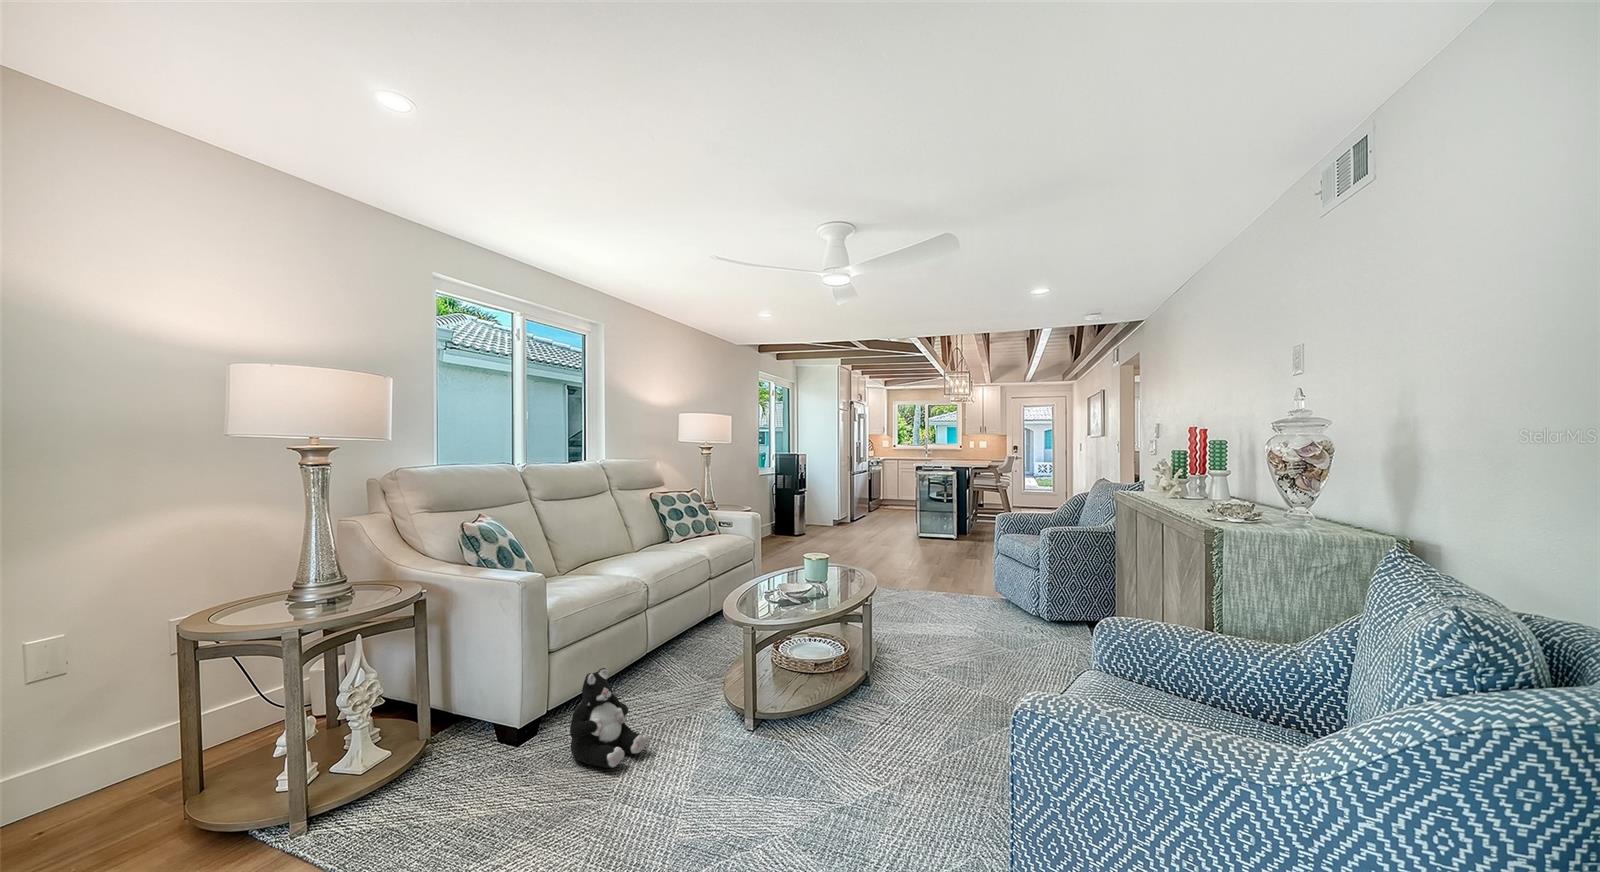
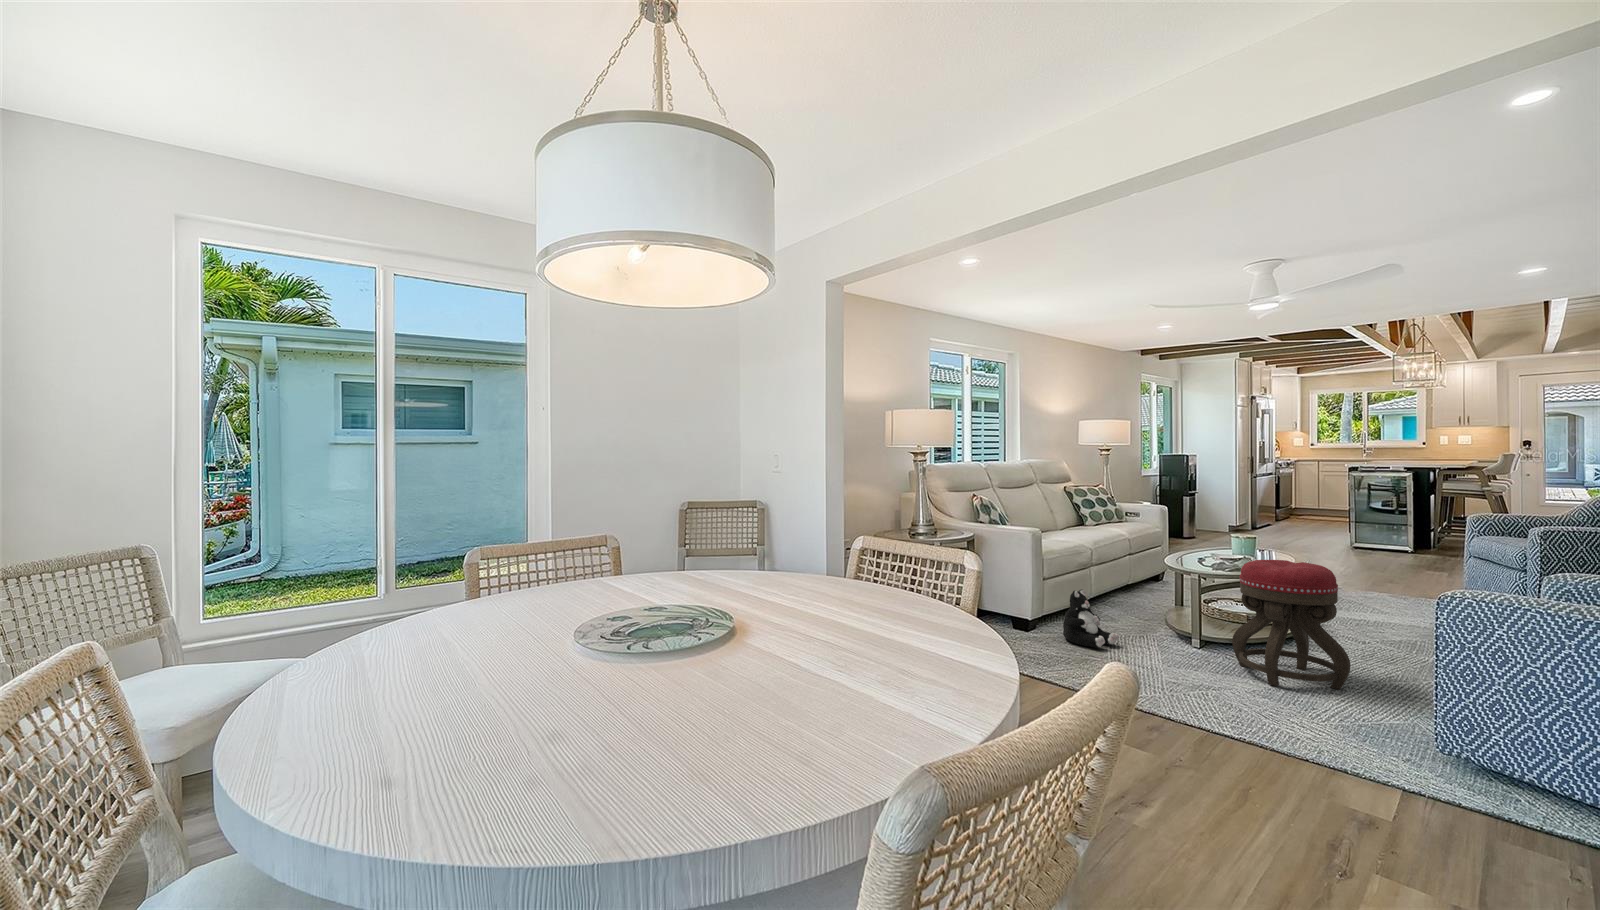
ottoman: none [788,607,913,806] -> present [1232,560,1351,690]

